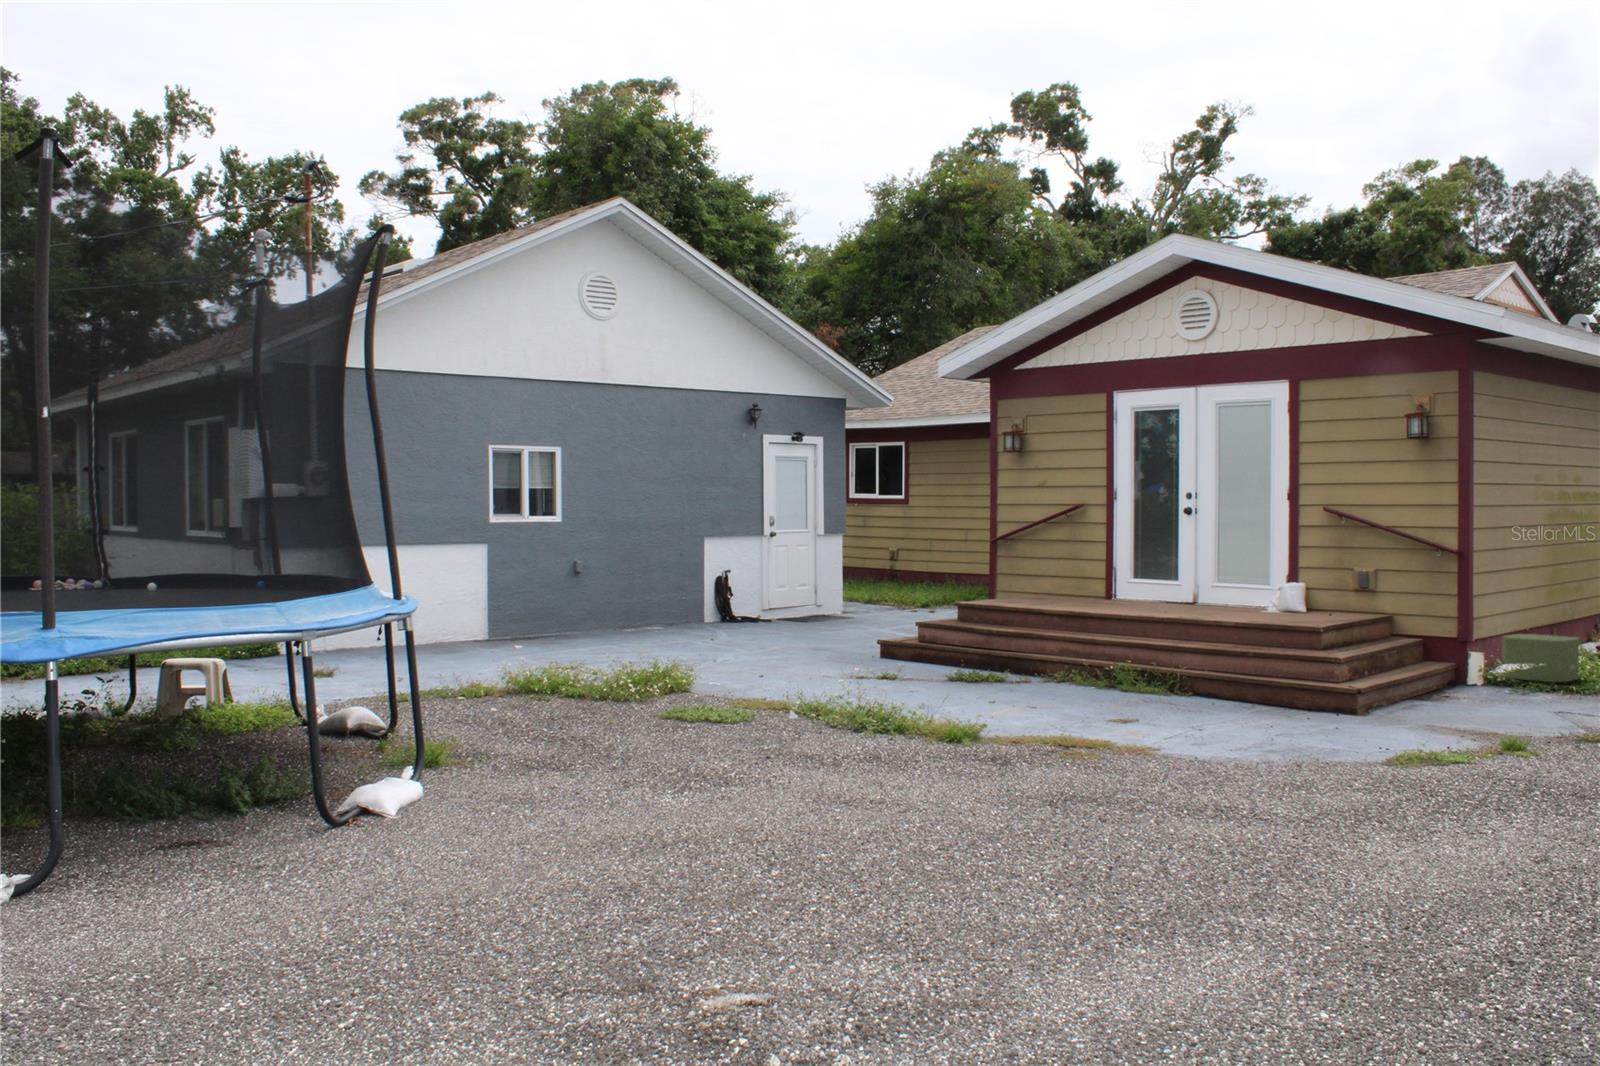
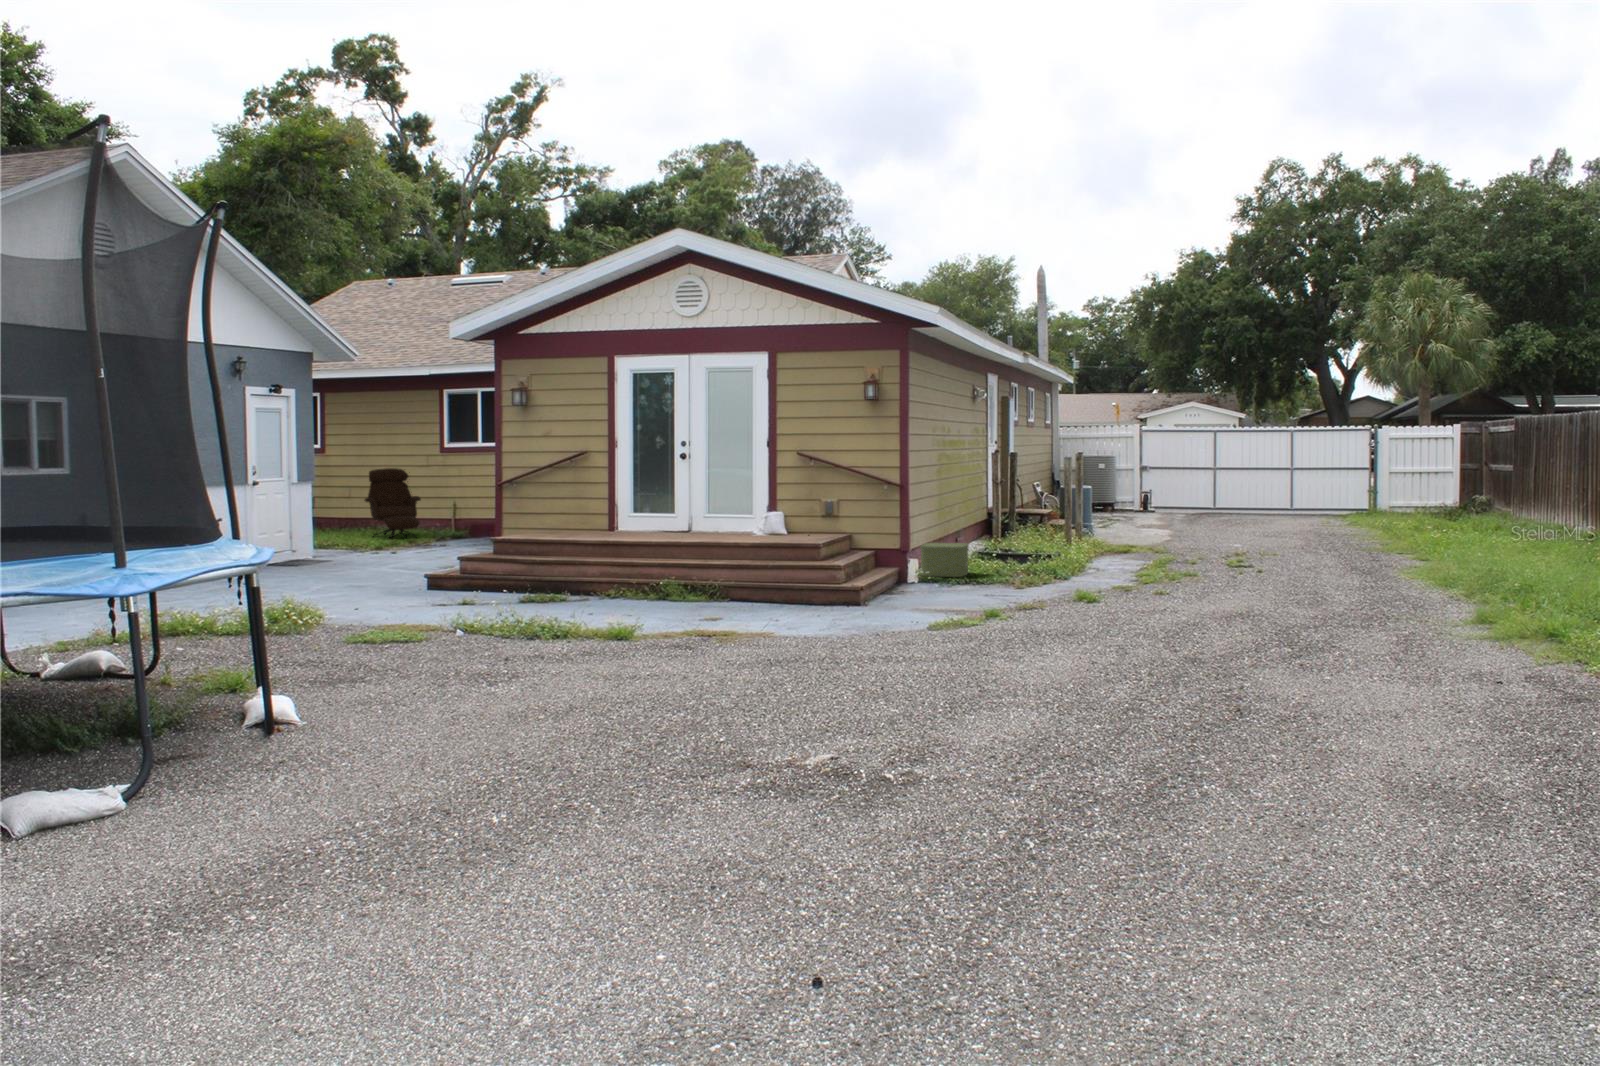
lounge chair: none [922,527,981,602] -> present [364,468,421,538]

